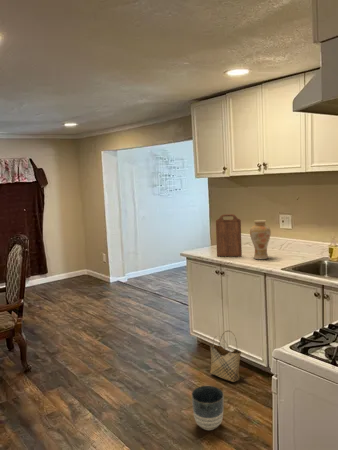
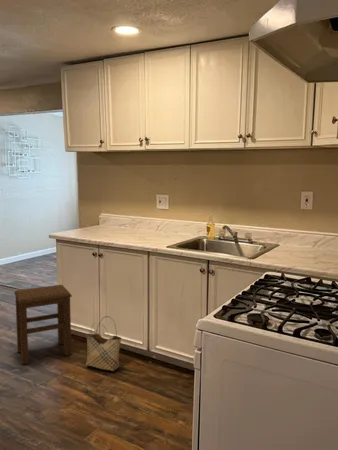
cutting board: present [216,214,242,256] -> none [93,190,120,237]
vase: present [250,220,271,259] -> none [130,198,151,239]
stool: none [153,298,199,366] -> present [14,285,72,364]
planter: present [192,386,224,430] -> none [75,377,111,427]

